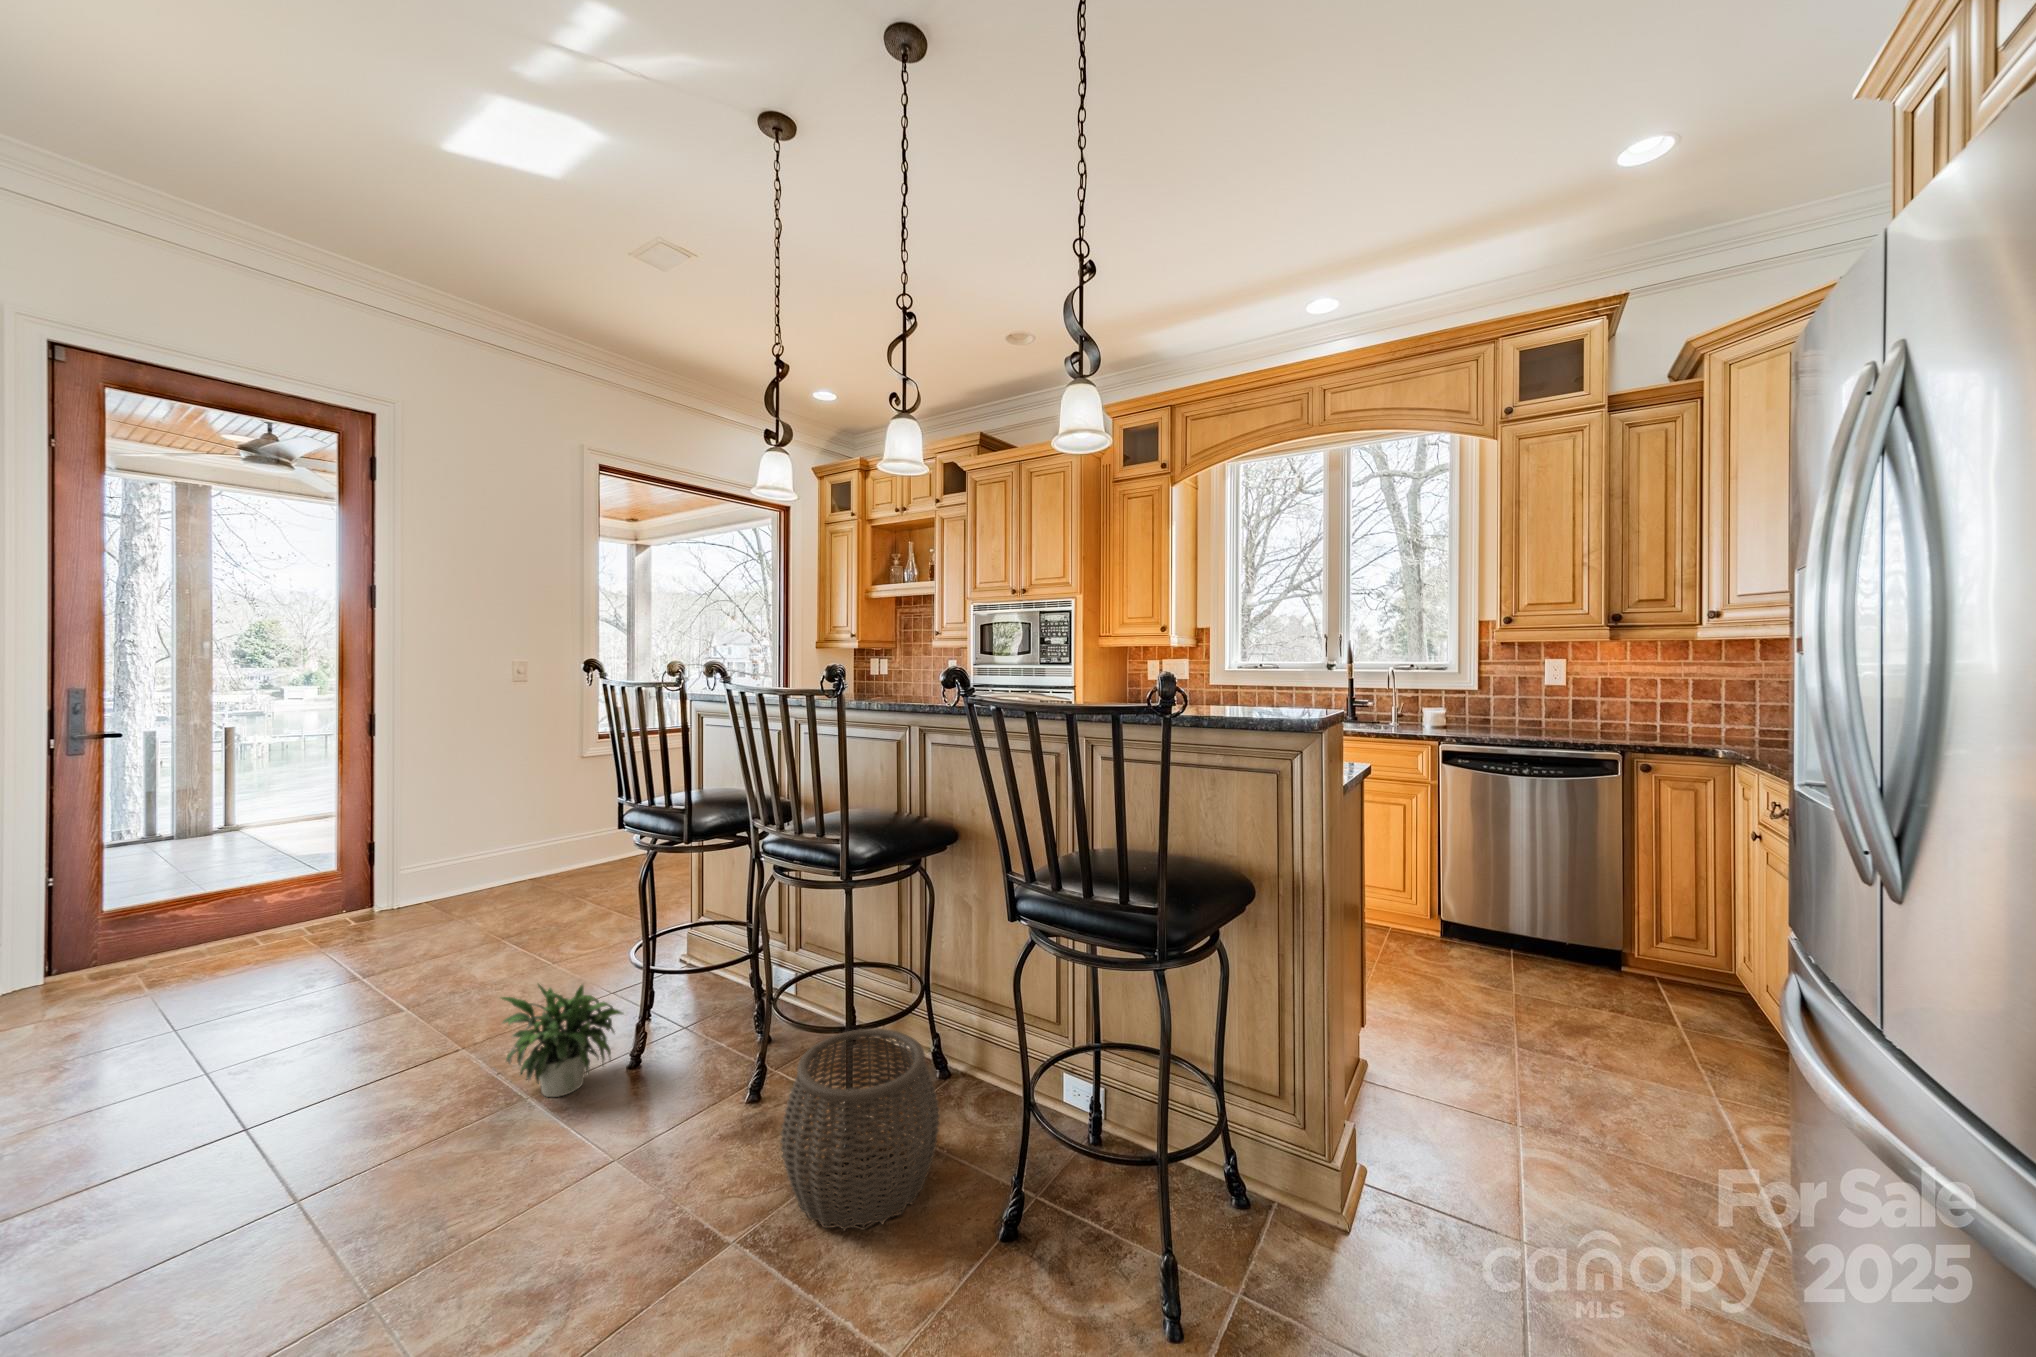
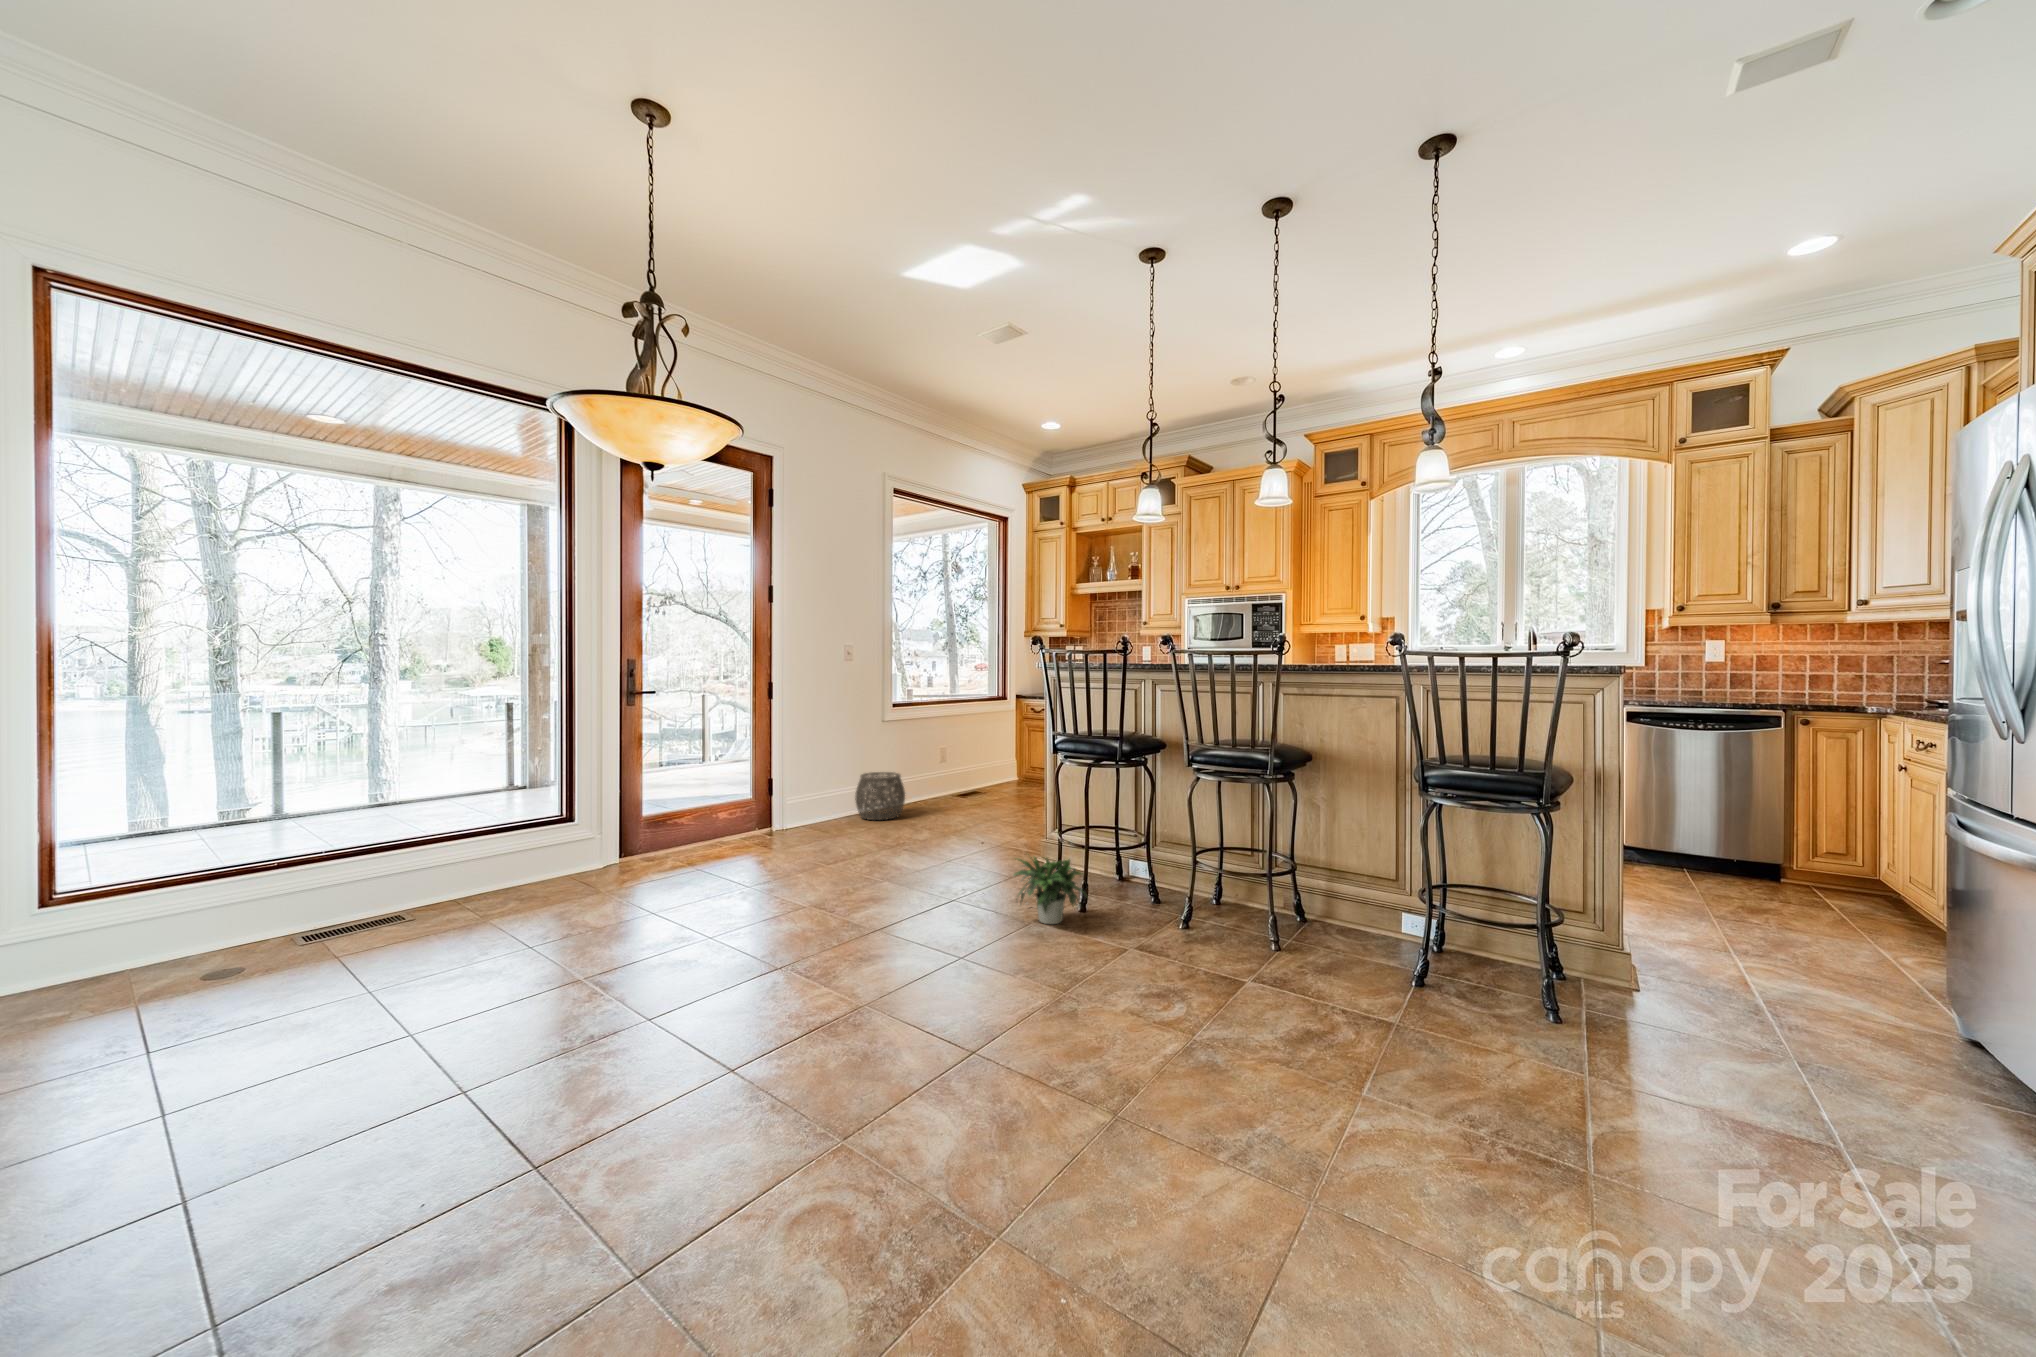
woven basket: present [781,1029,940,1231] -> present [855,772,905,820]

